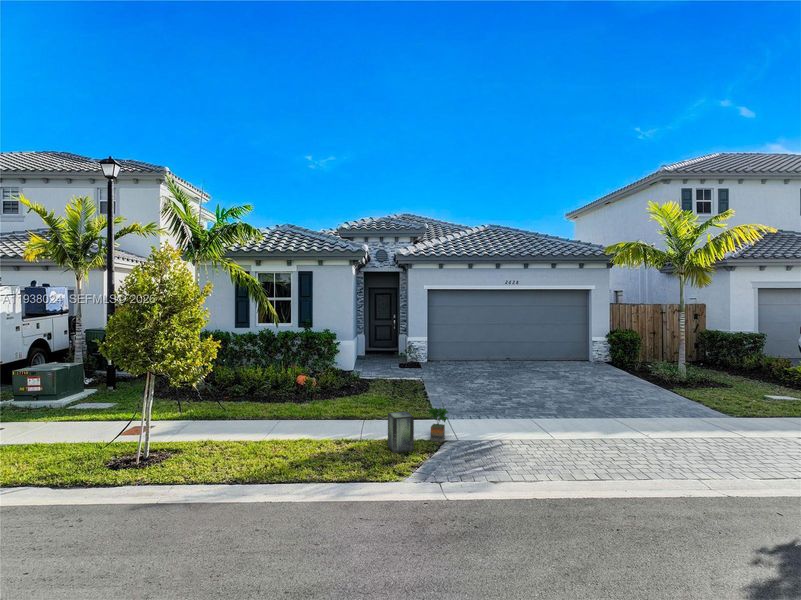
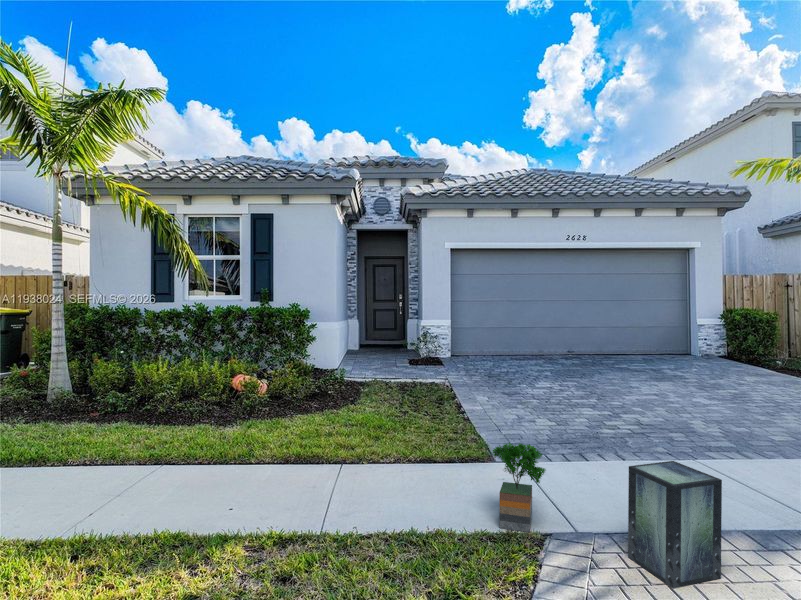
storage box: present [388,411,414,453] -> present [628,461,722,588]

